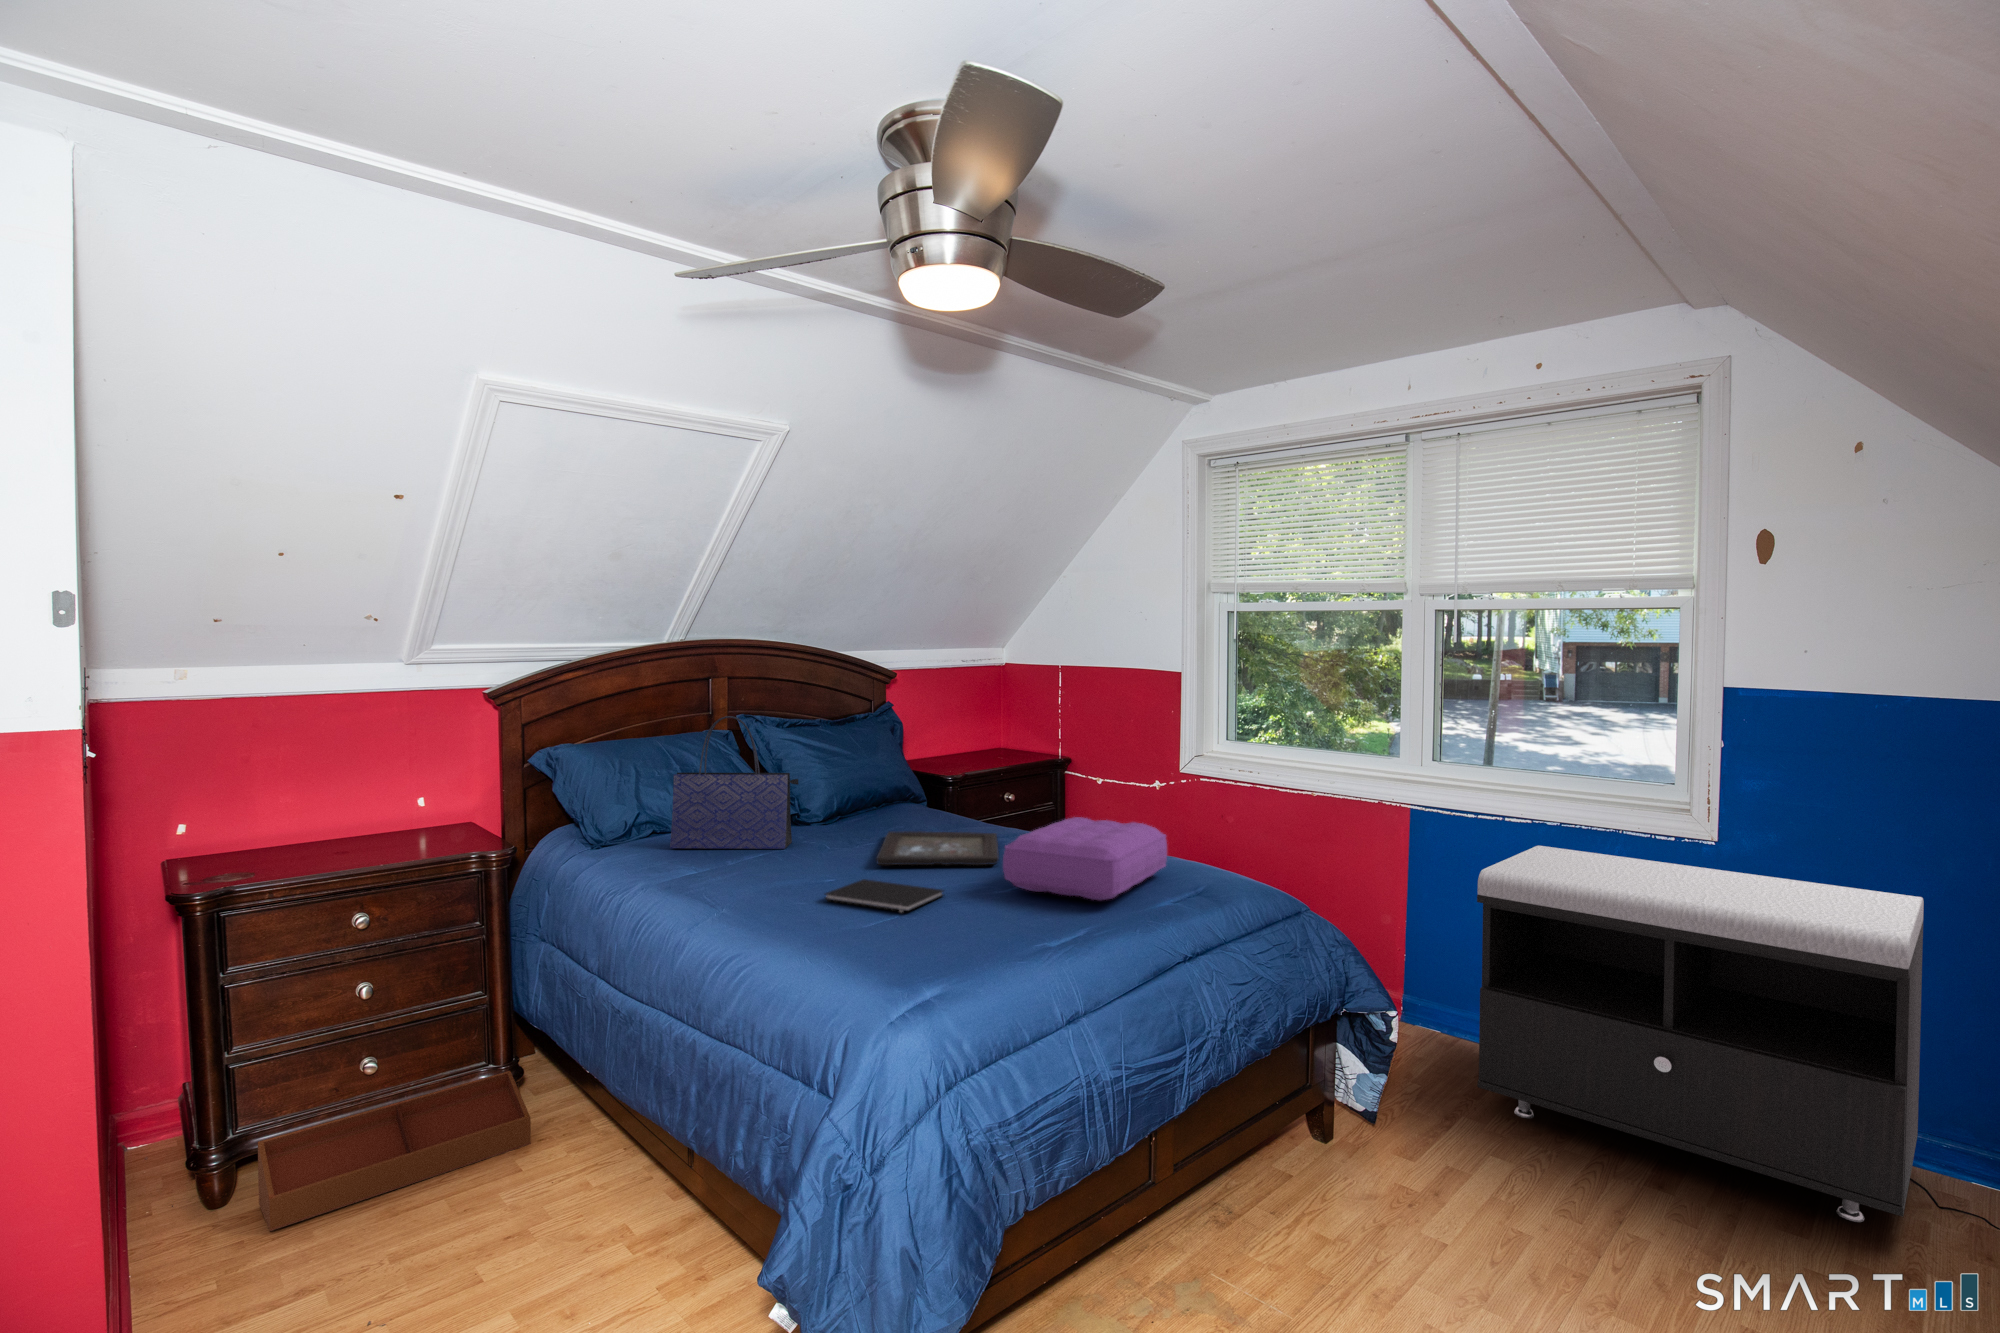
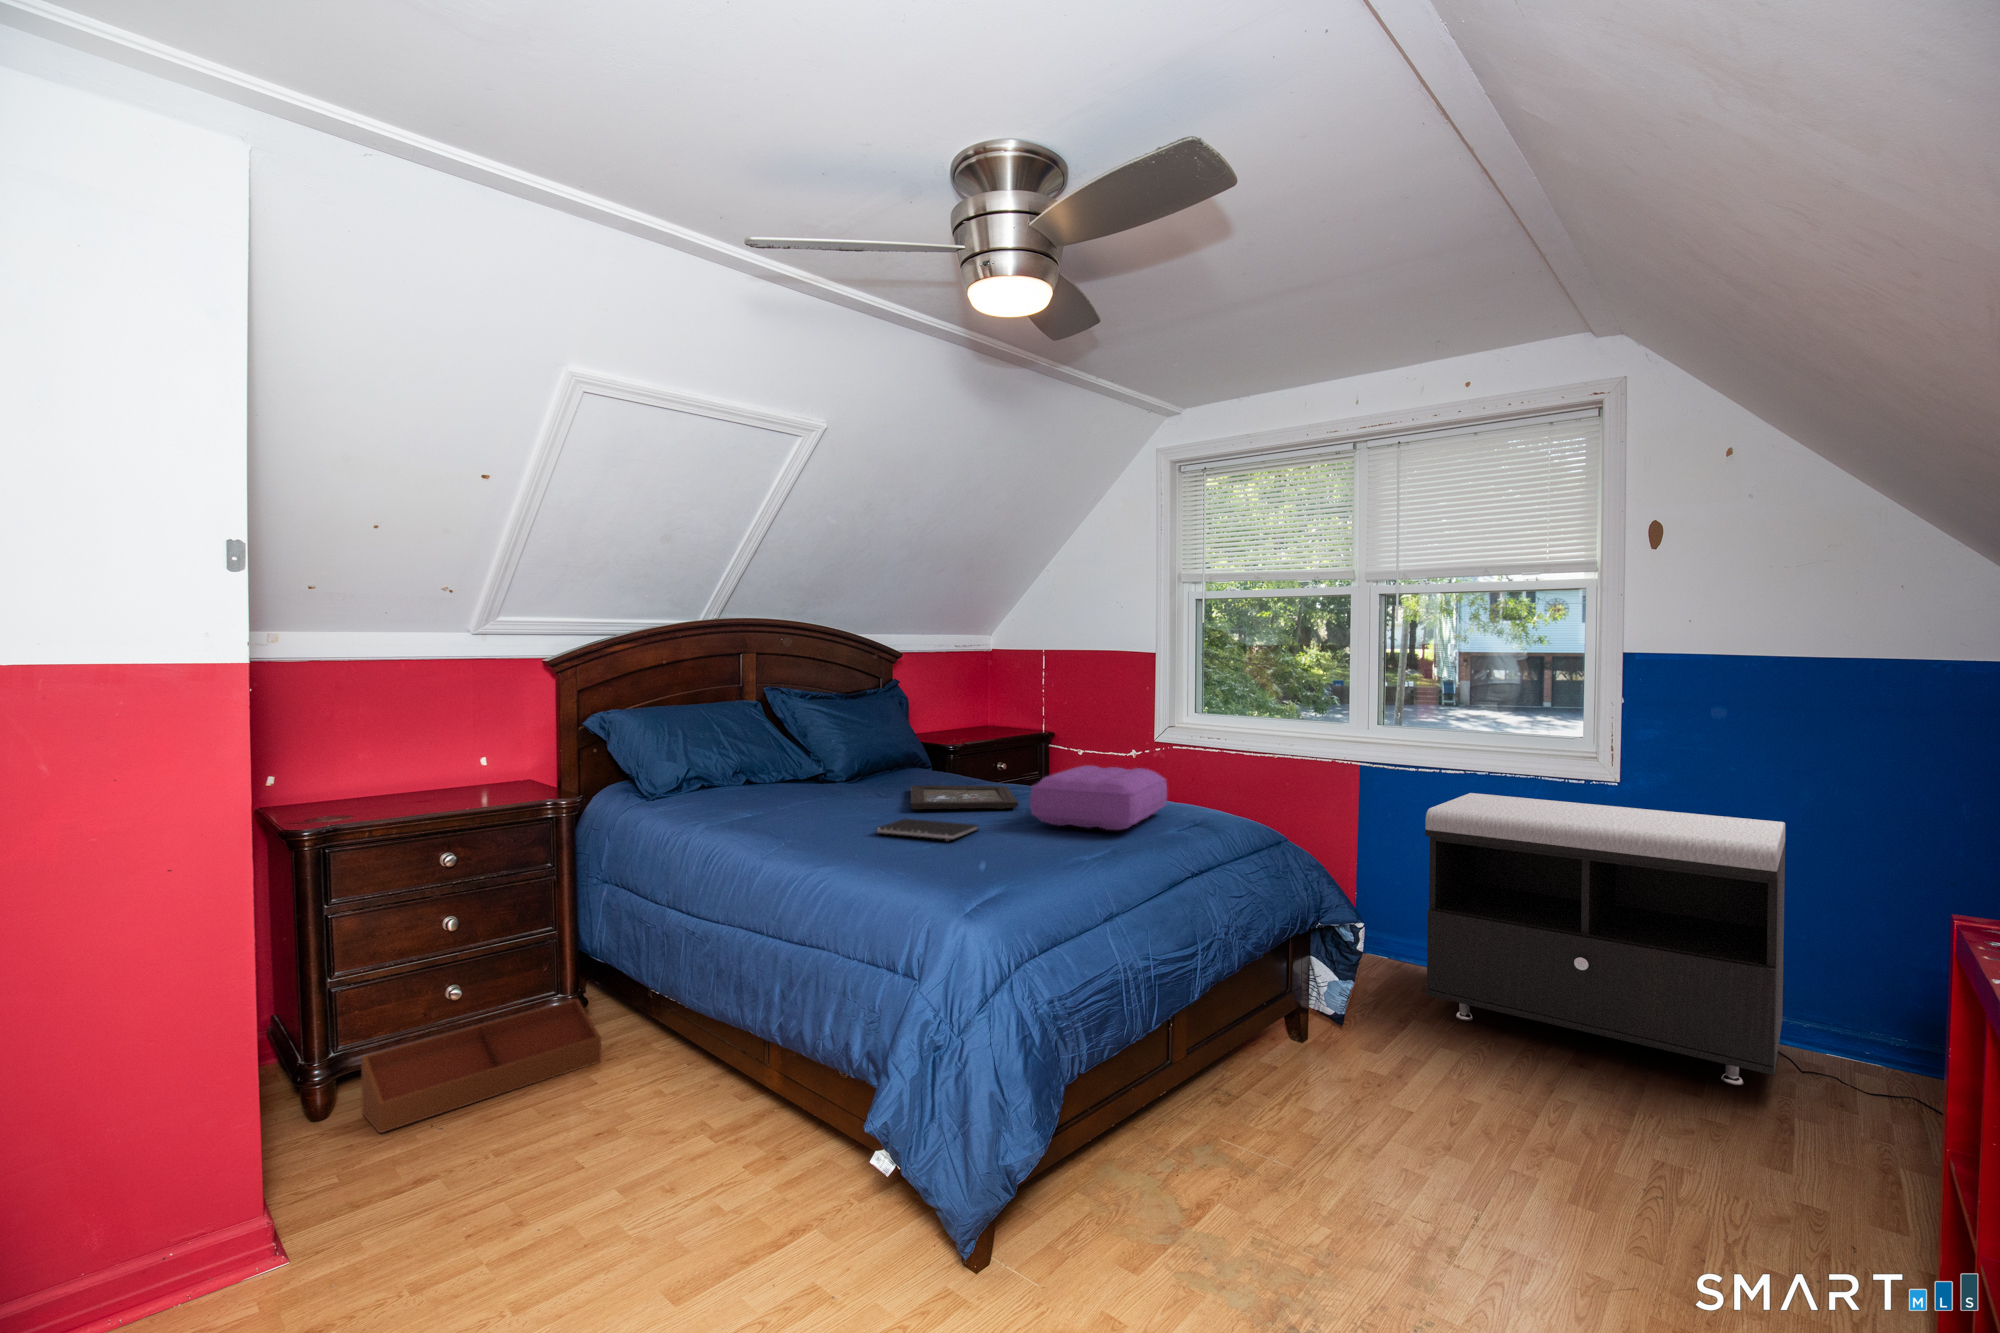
tote bag: present [670,716,798,849] -> none [717,681,833,800]

